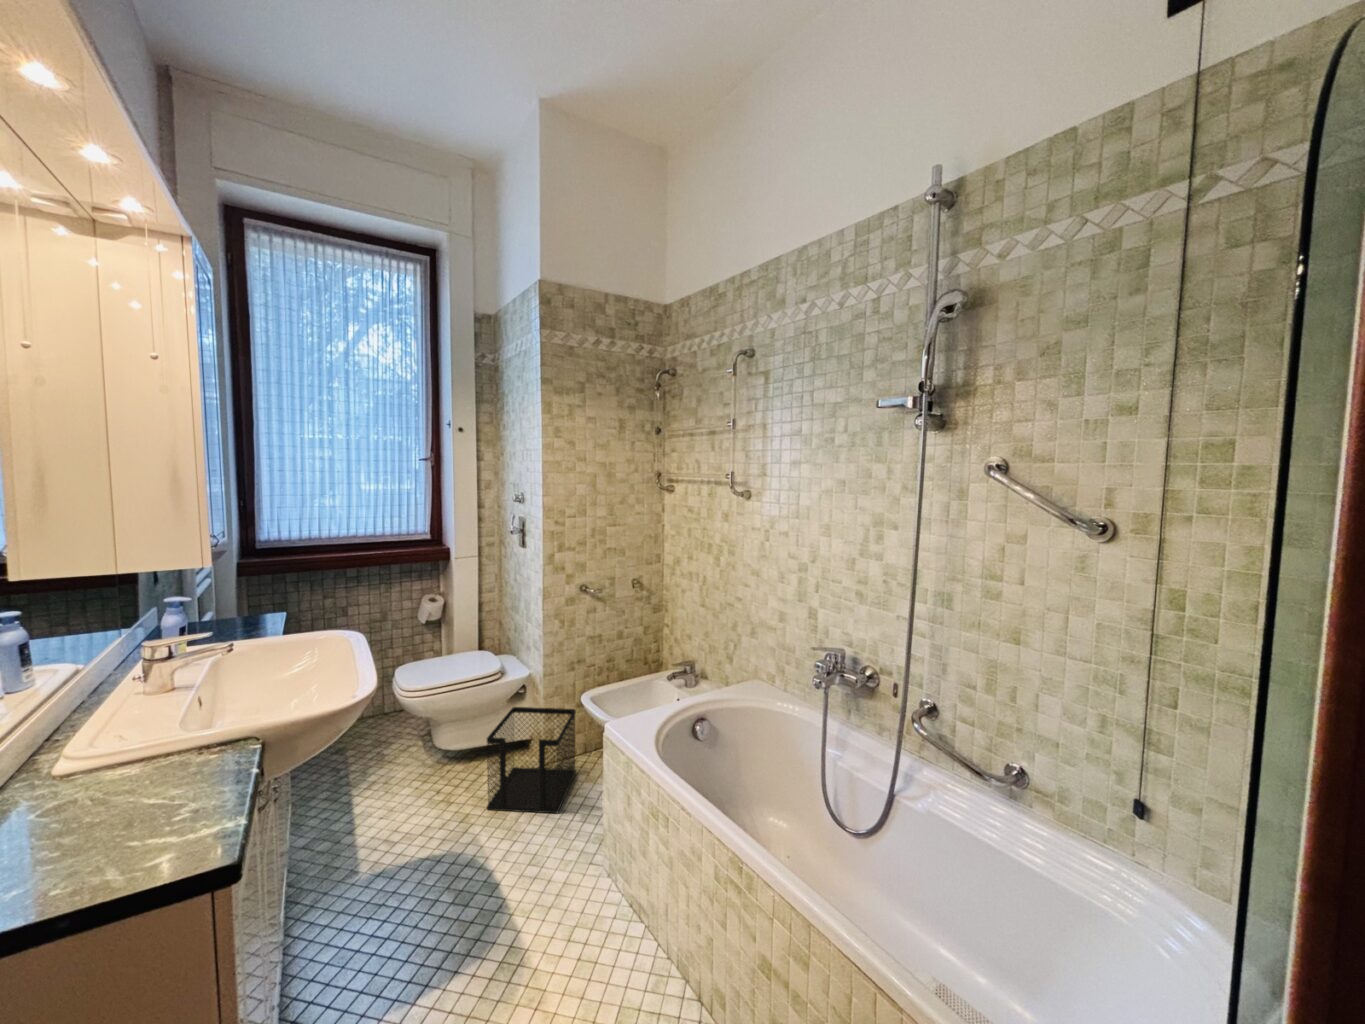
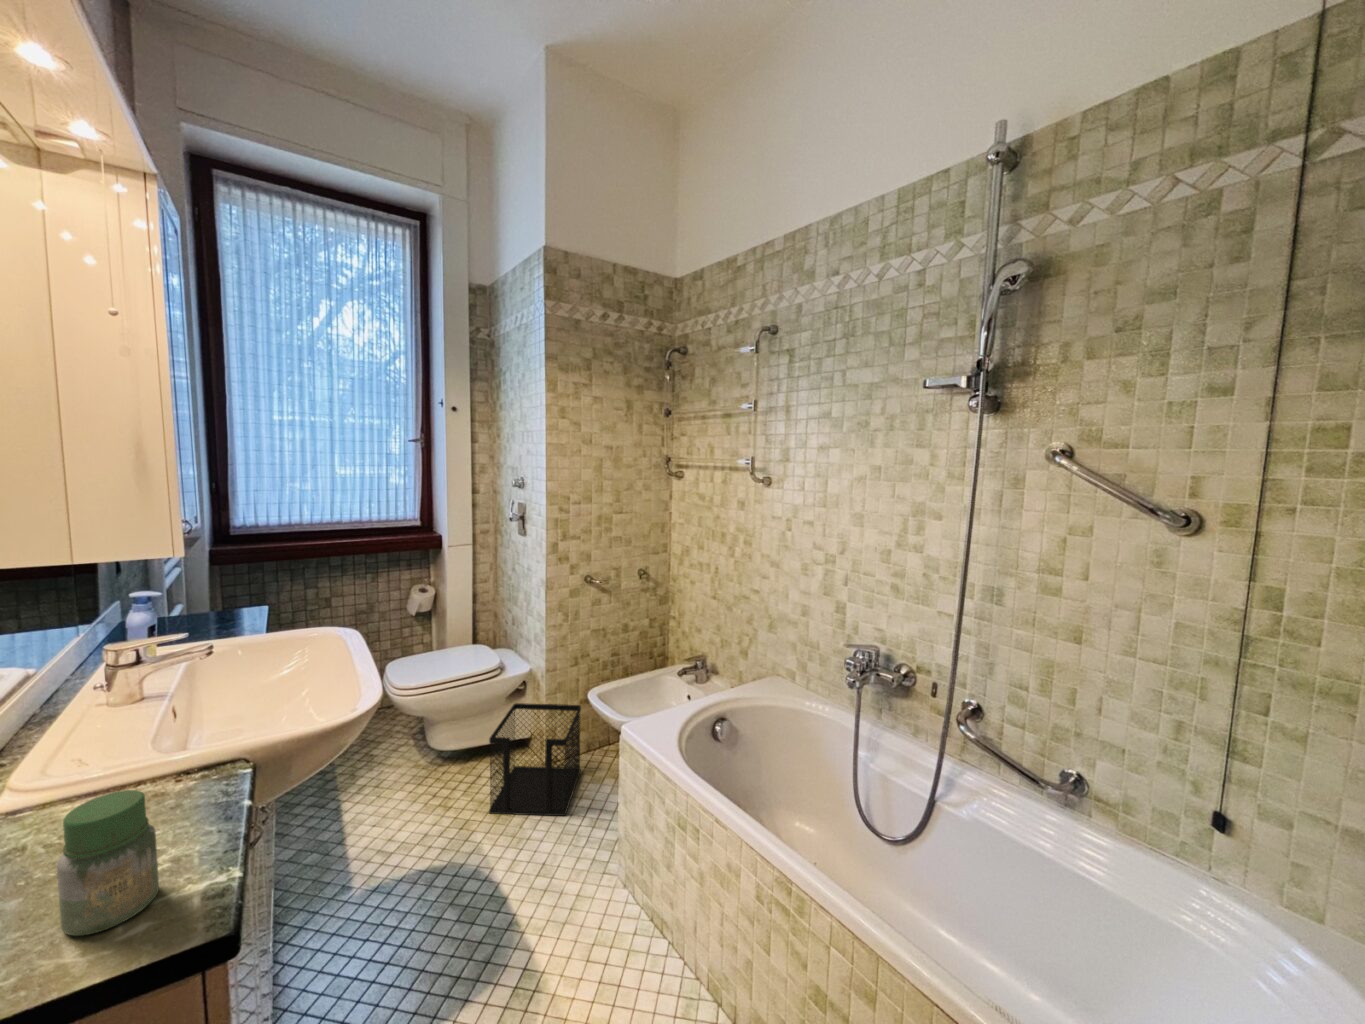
jar: none [109,749,185,857] -> present [56,790,159,936]

